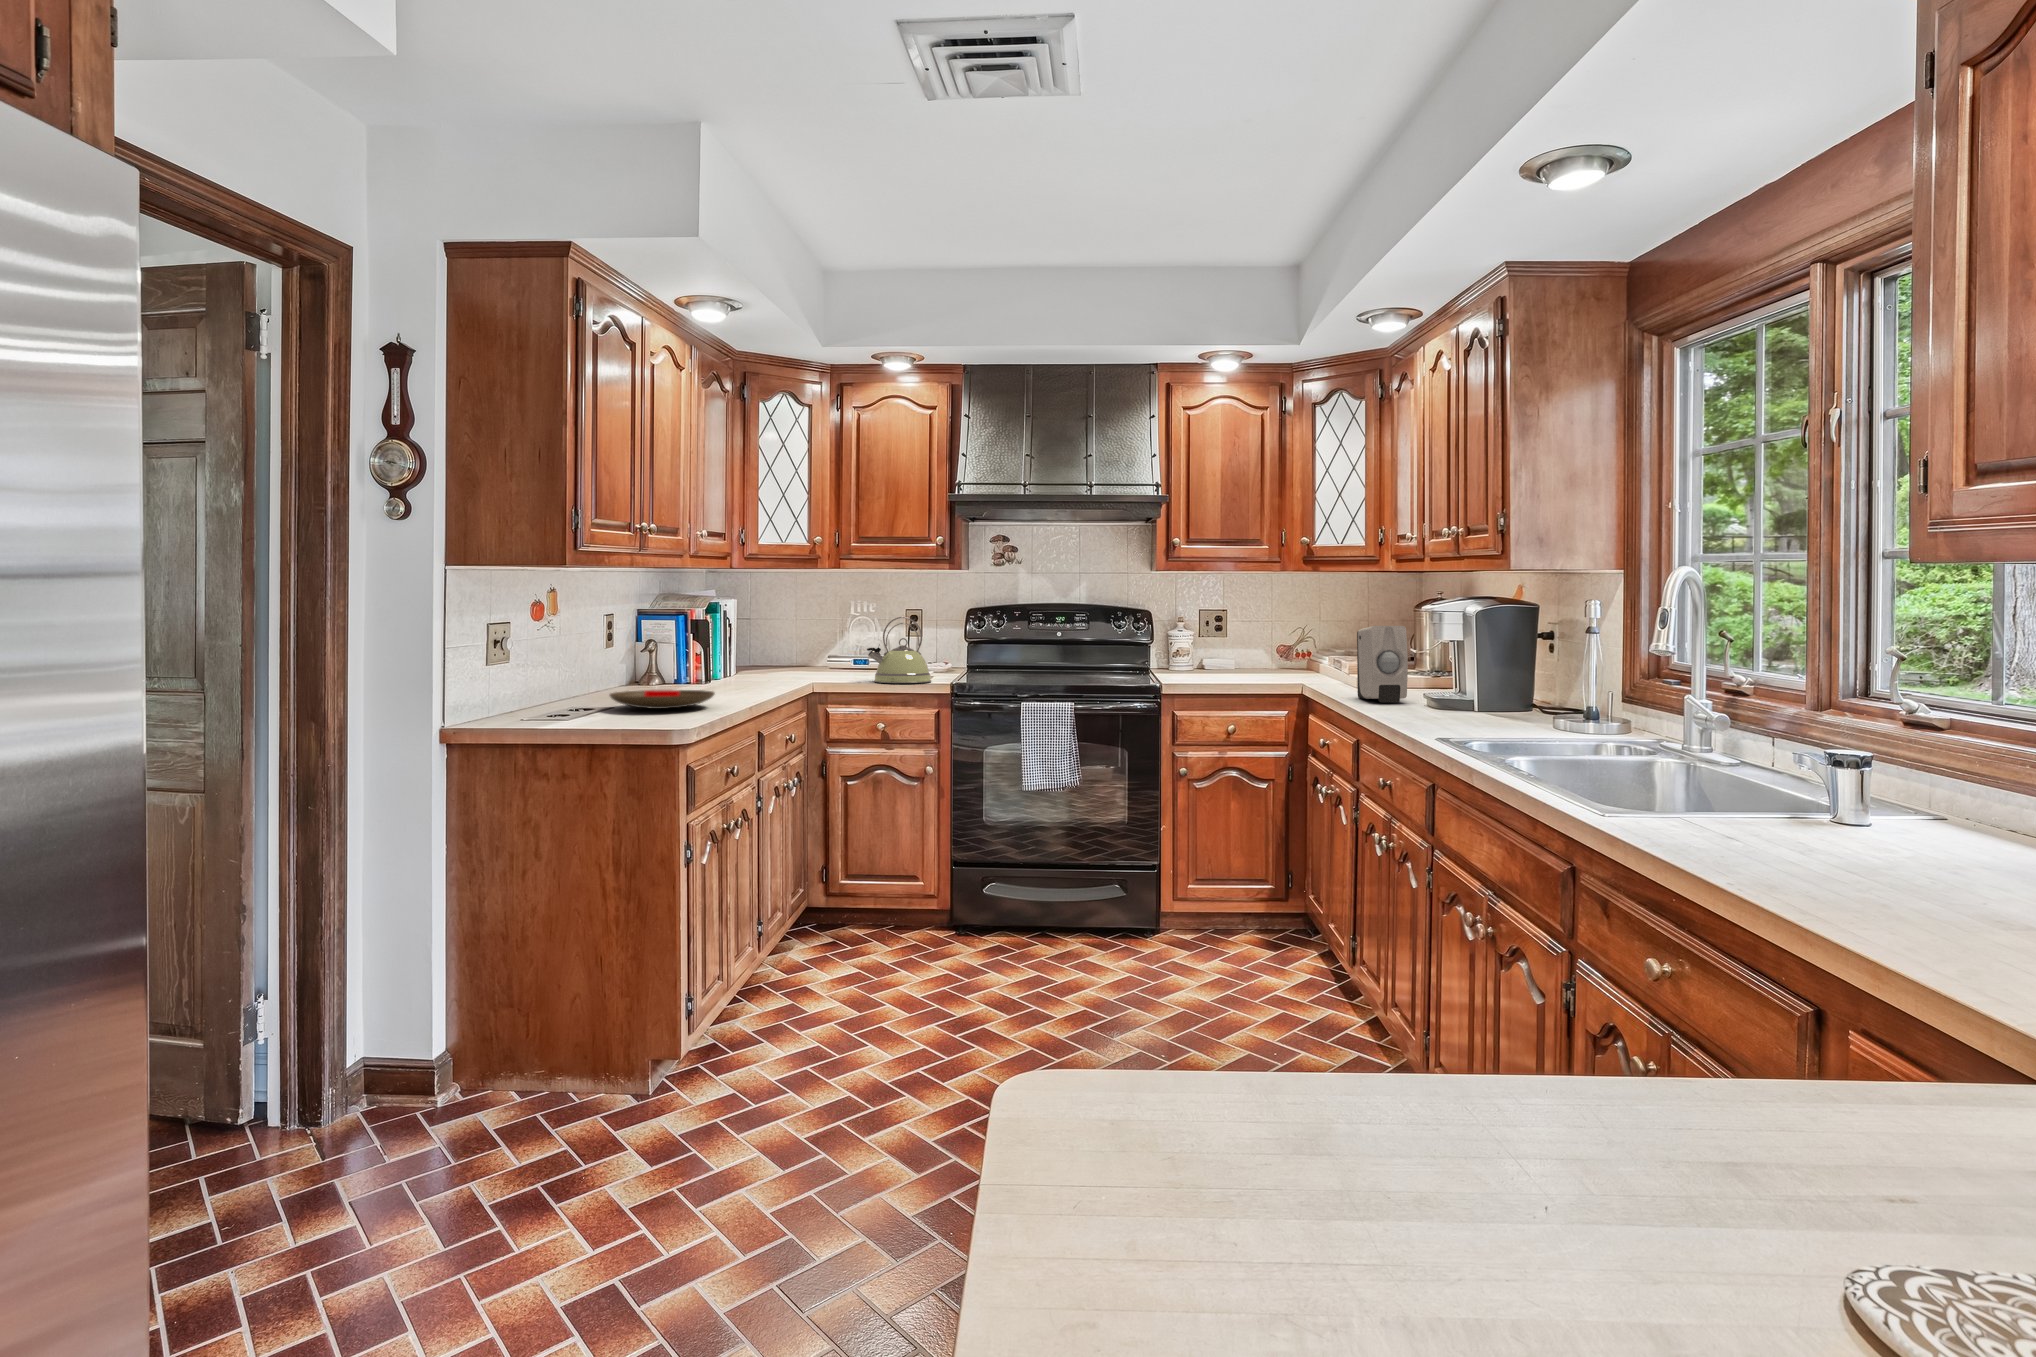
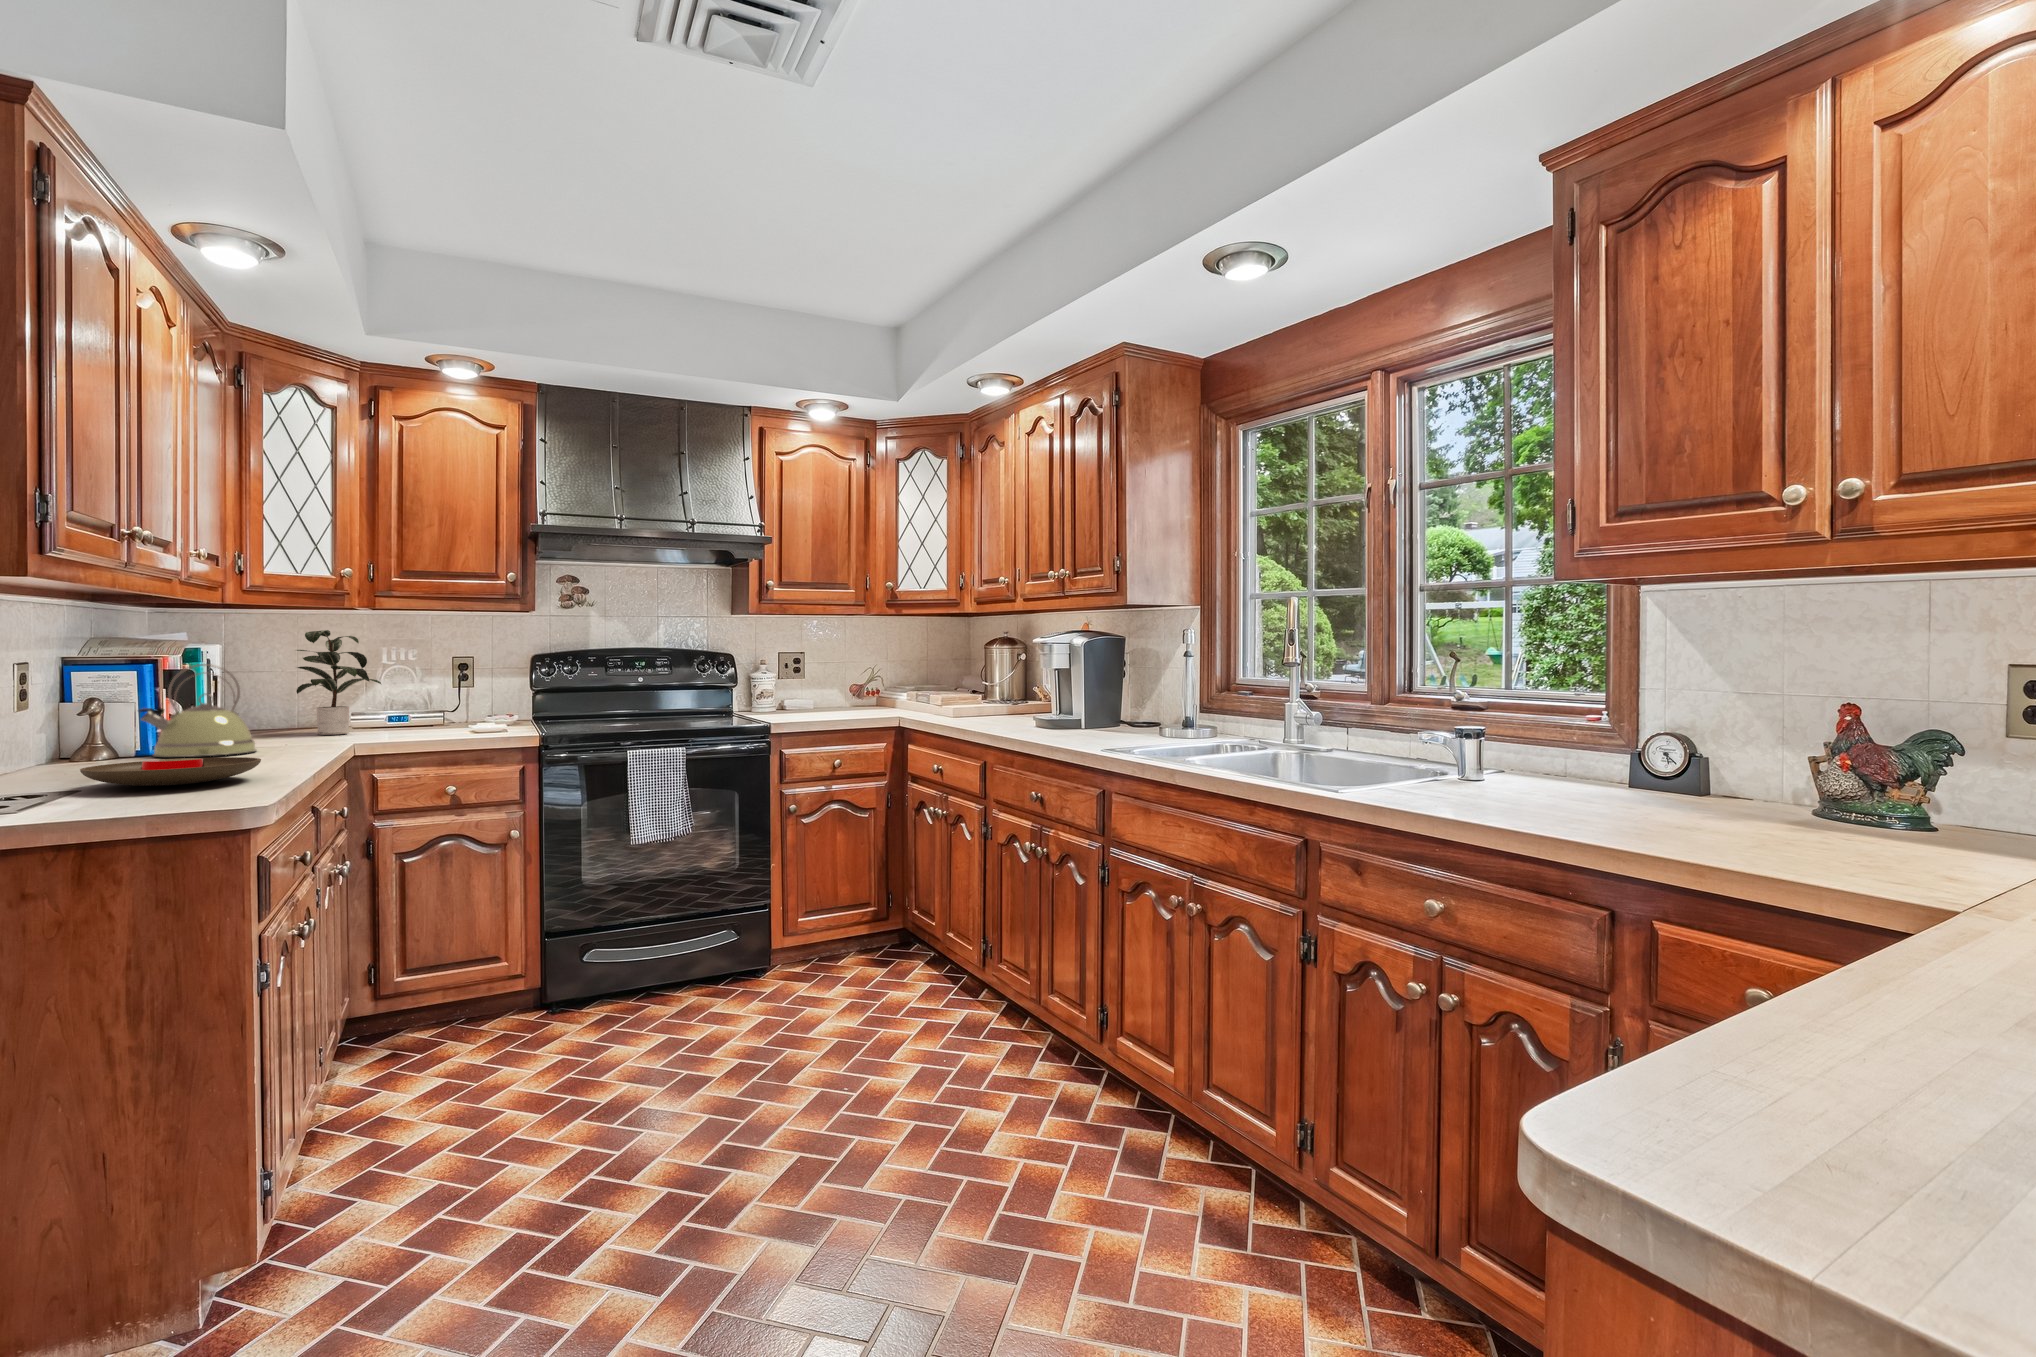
potted plant: none [773,589,853,676] -> present [296,630,381,735]
kettle: present [867,617,931,683] -> present [139,664,256,757]
soap dispenser: present [1357,626,1408,702] -> none [959,664,1008,731]

